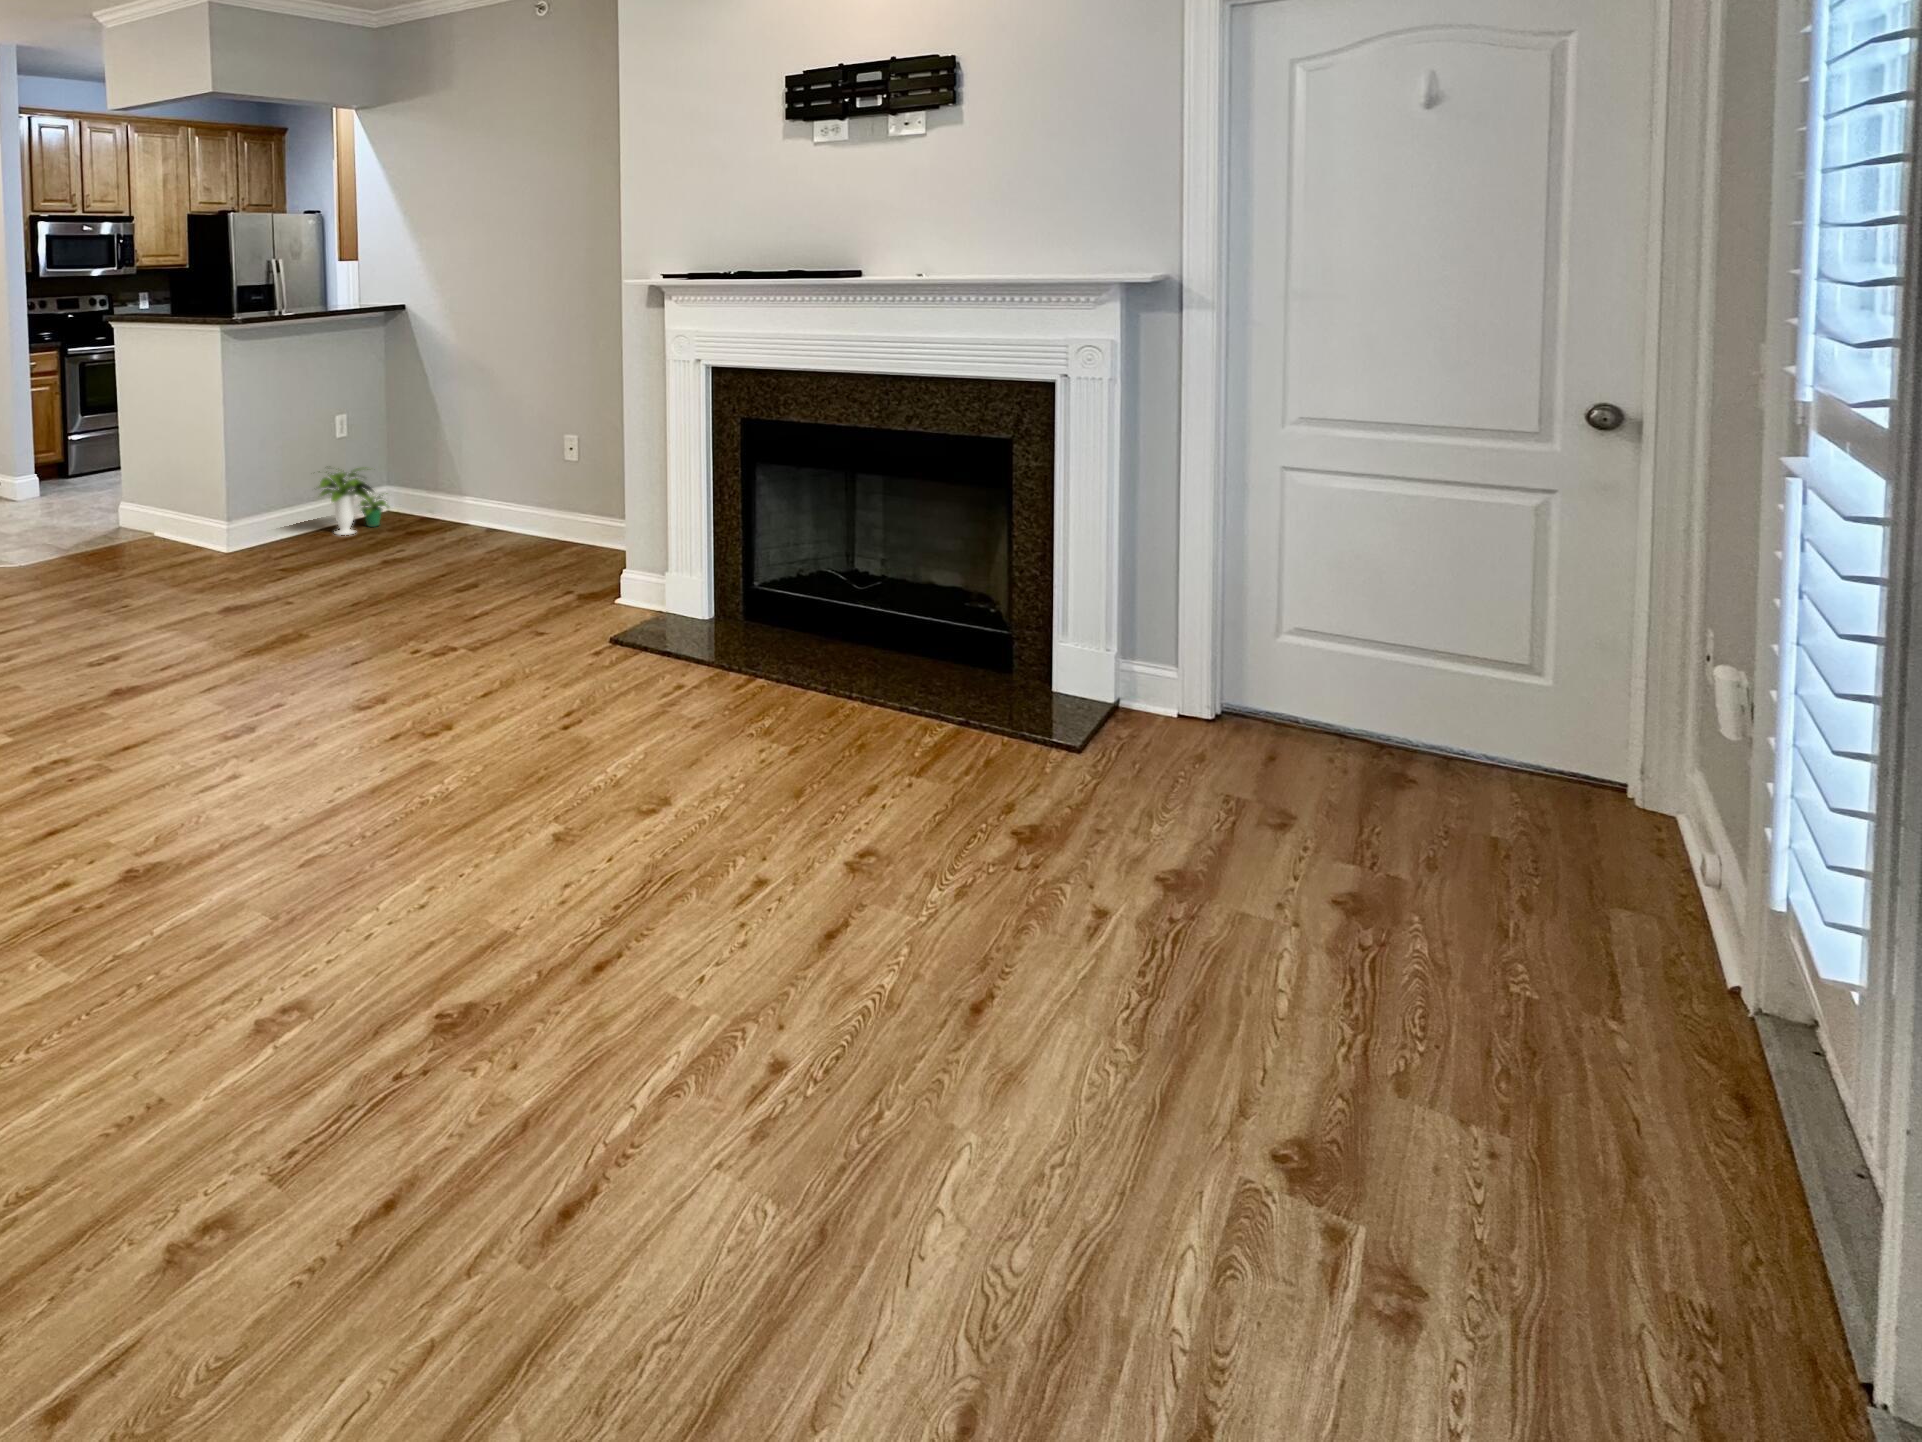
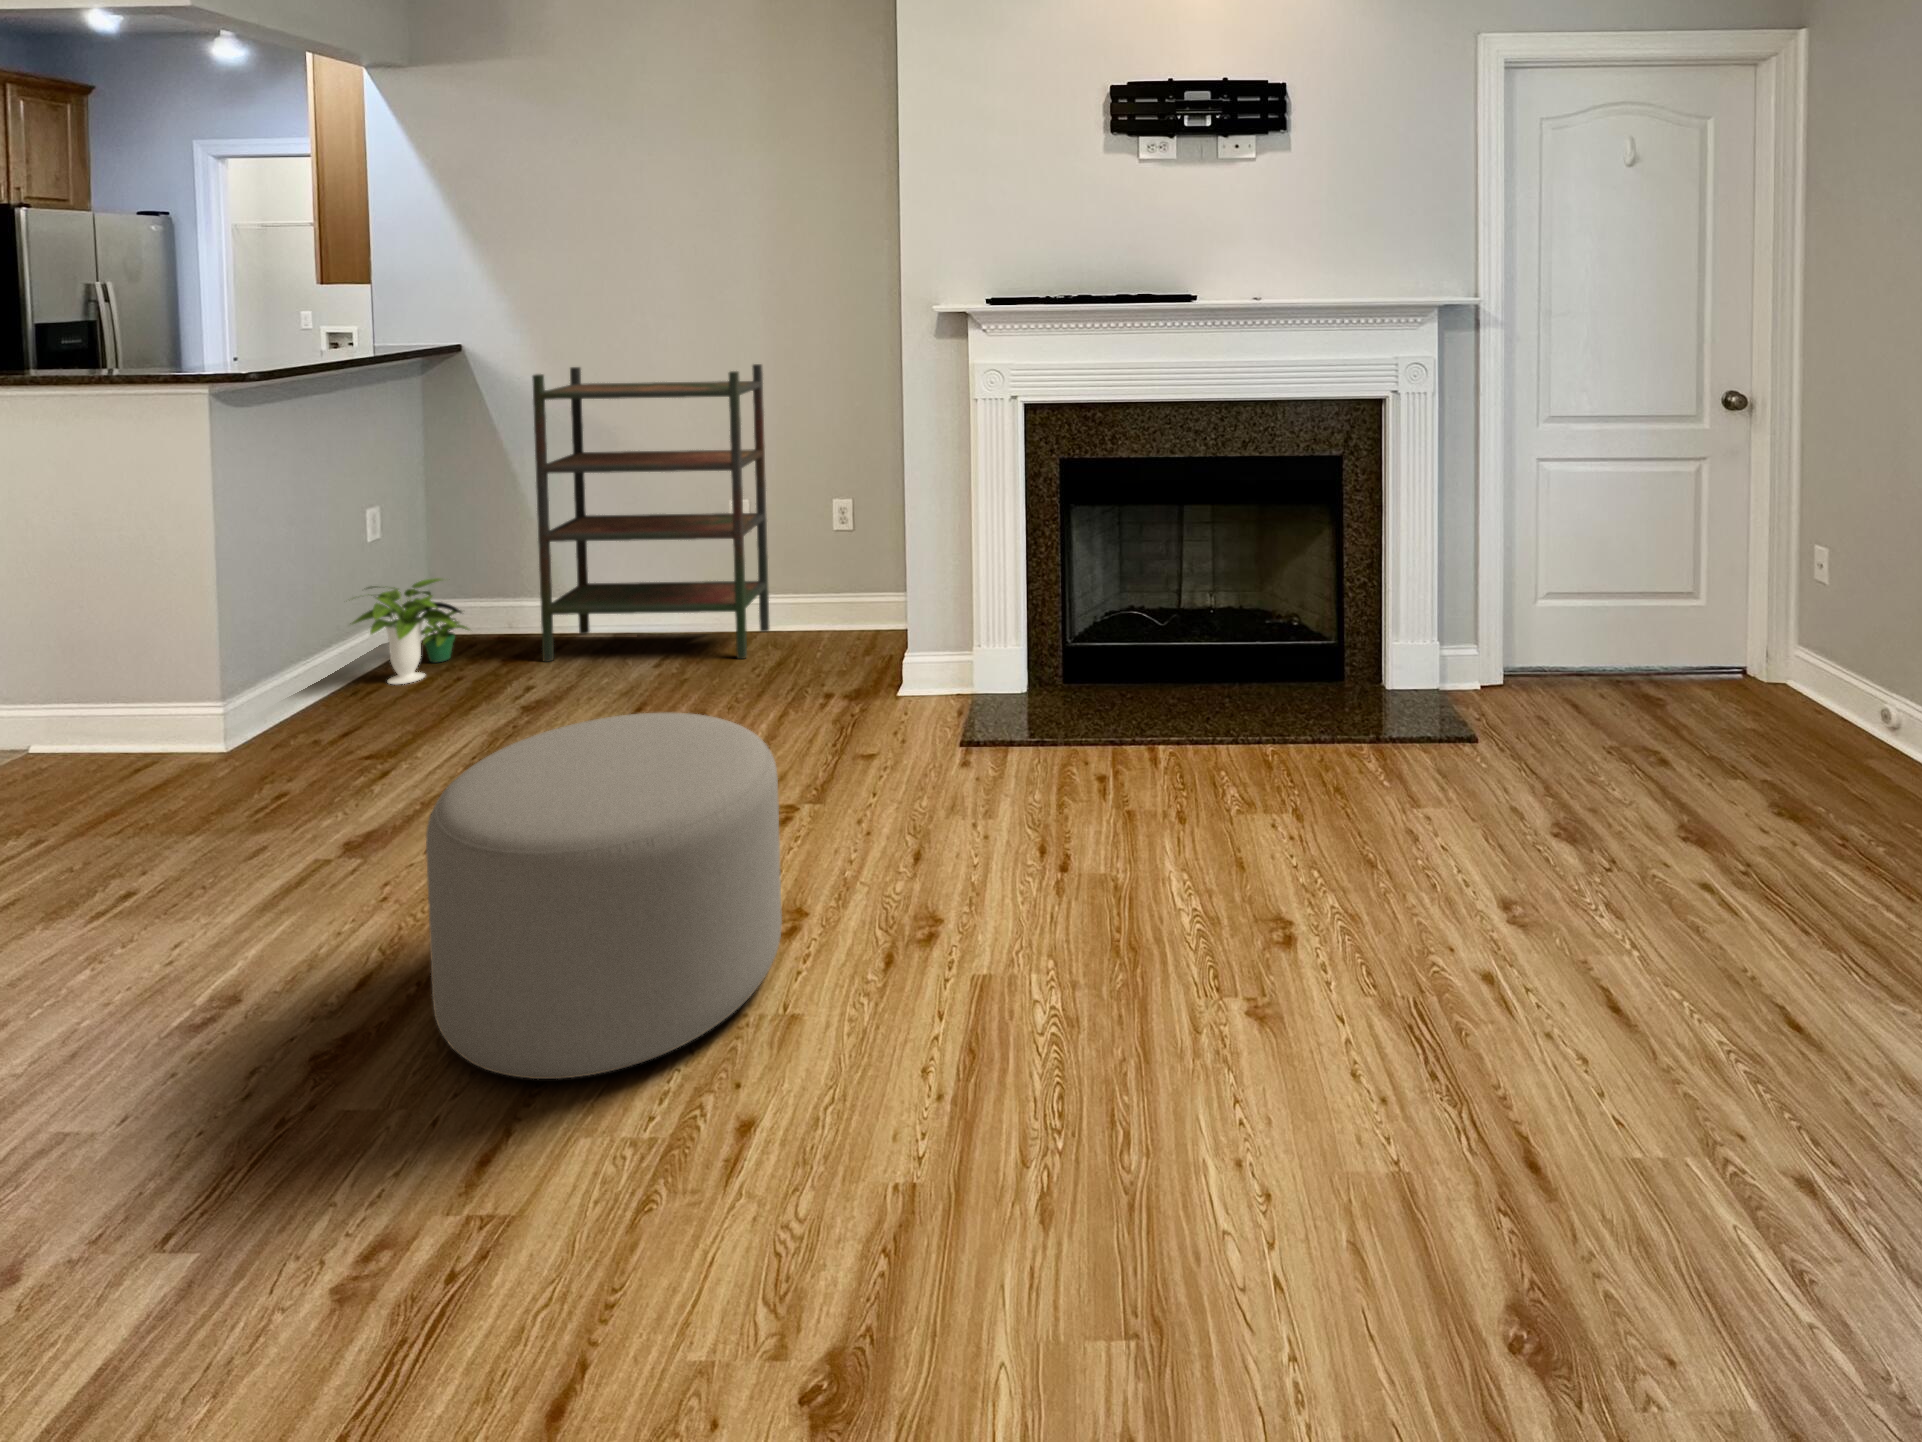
bookshelf: none [419,324,585,560] -> present [532,364,770,662]
ottoman: none [158,542,362,729] -> present [426,713,782,1079]

